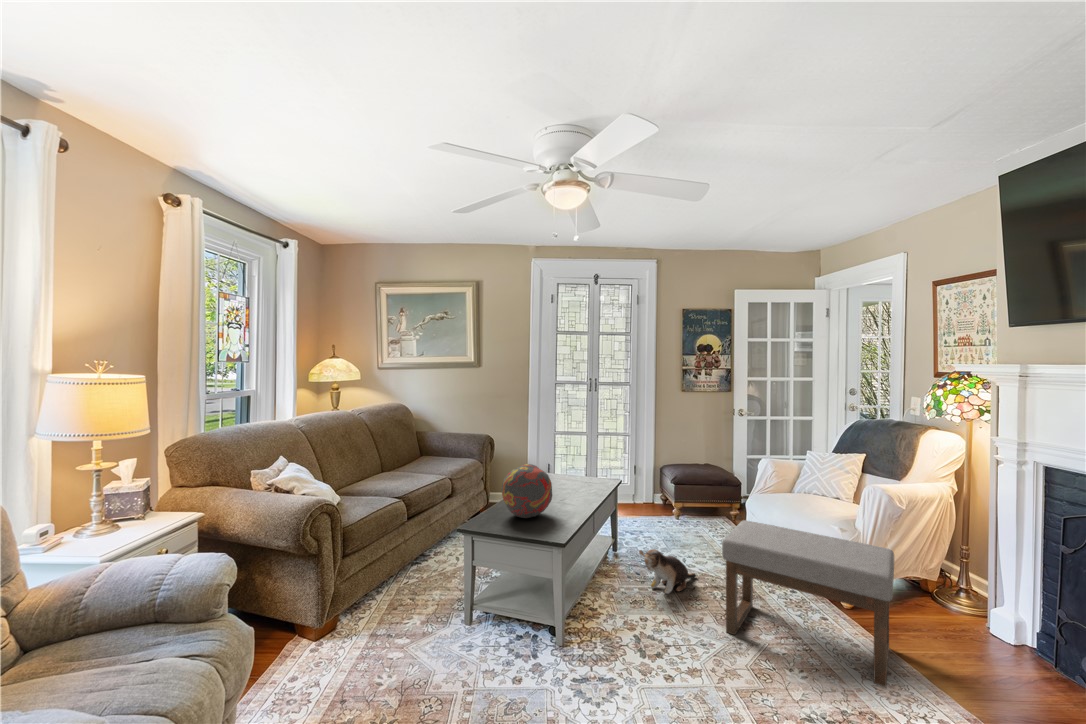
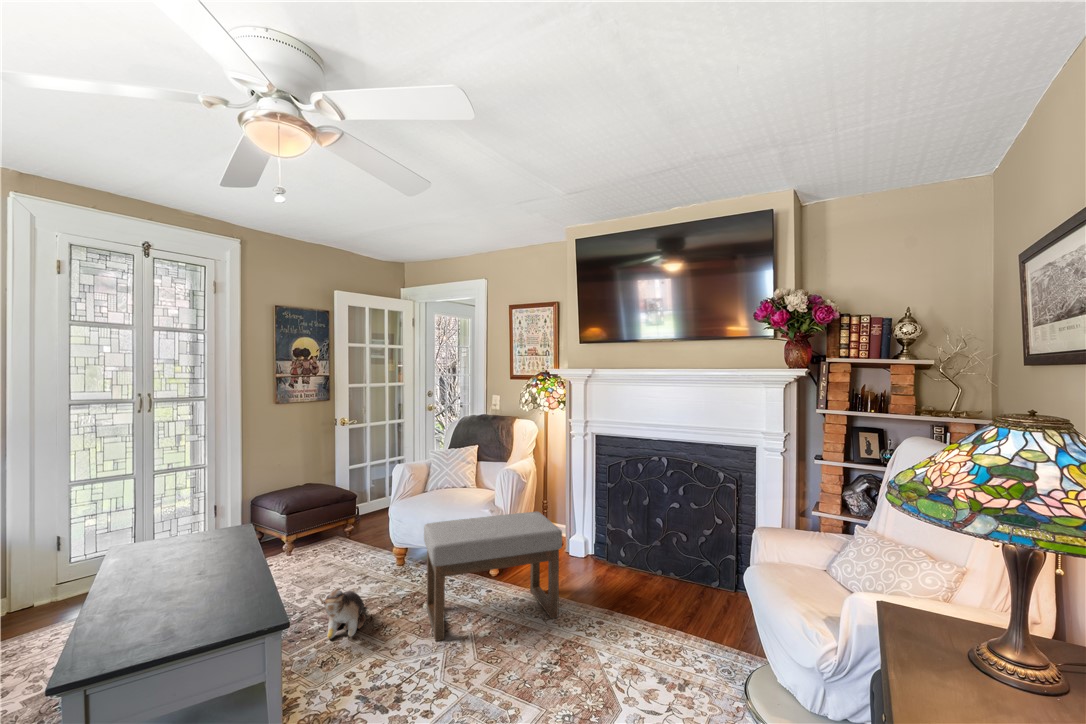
decorative orb: present [501,464,552,518] -> none [100,527,206,622]

